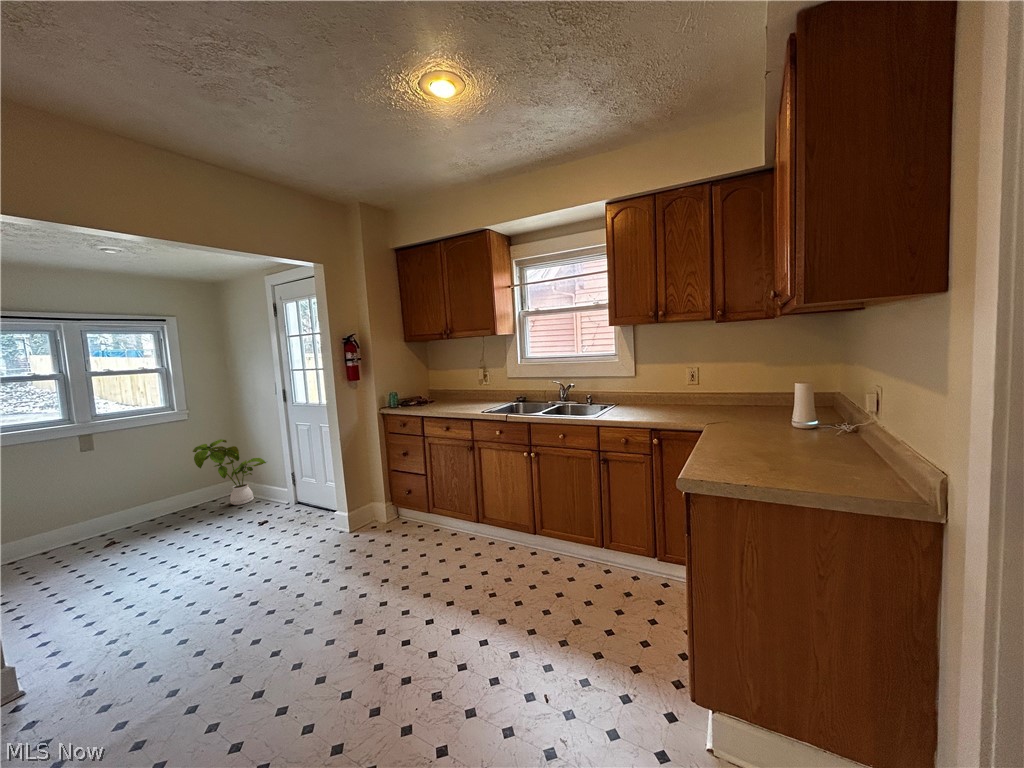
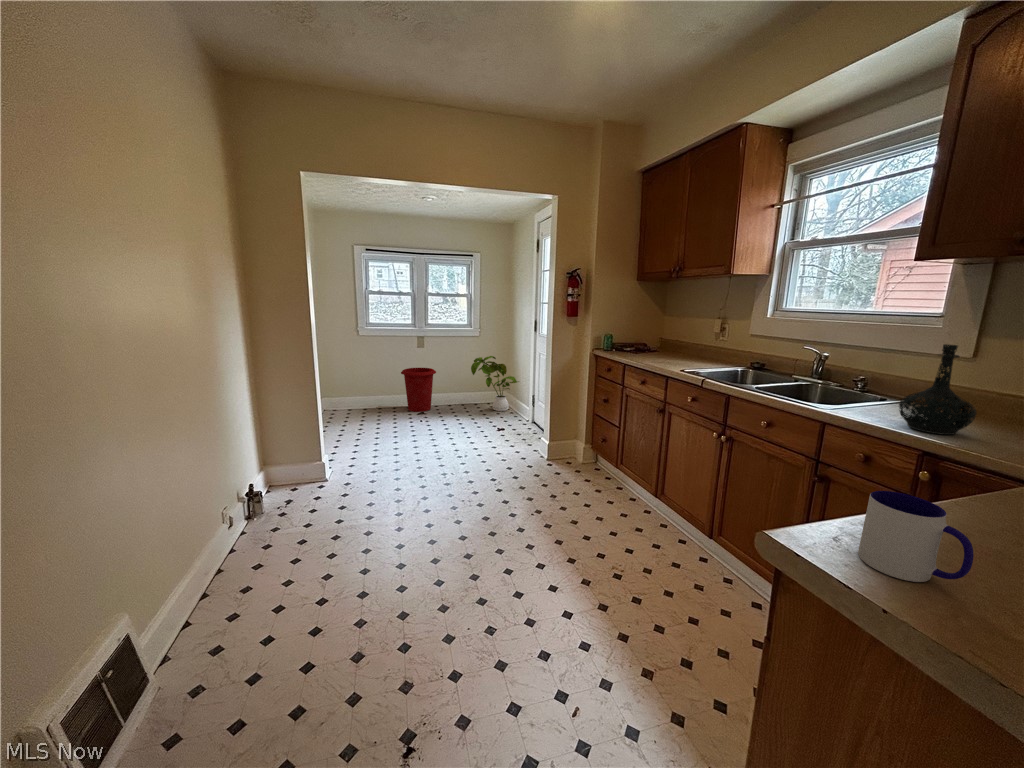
bottle: none [629,370,660,419] -> present [899,344,977,435]
mug: none [710,439,749,474] -> present [858,491,974,582]
waste bin: none [60,476,131,546] -> present [401,368,436,412]

